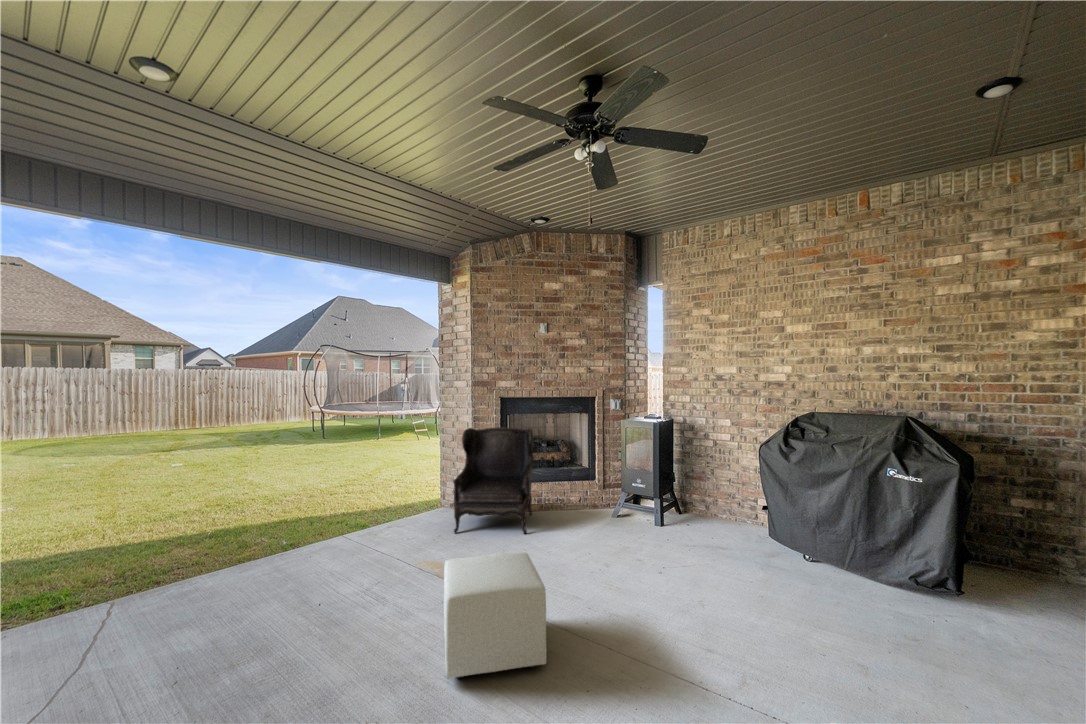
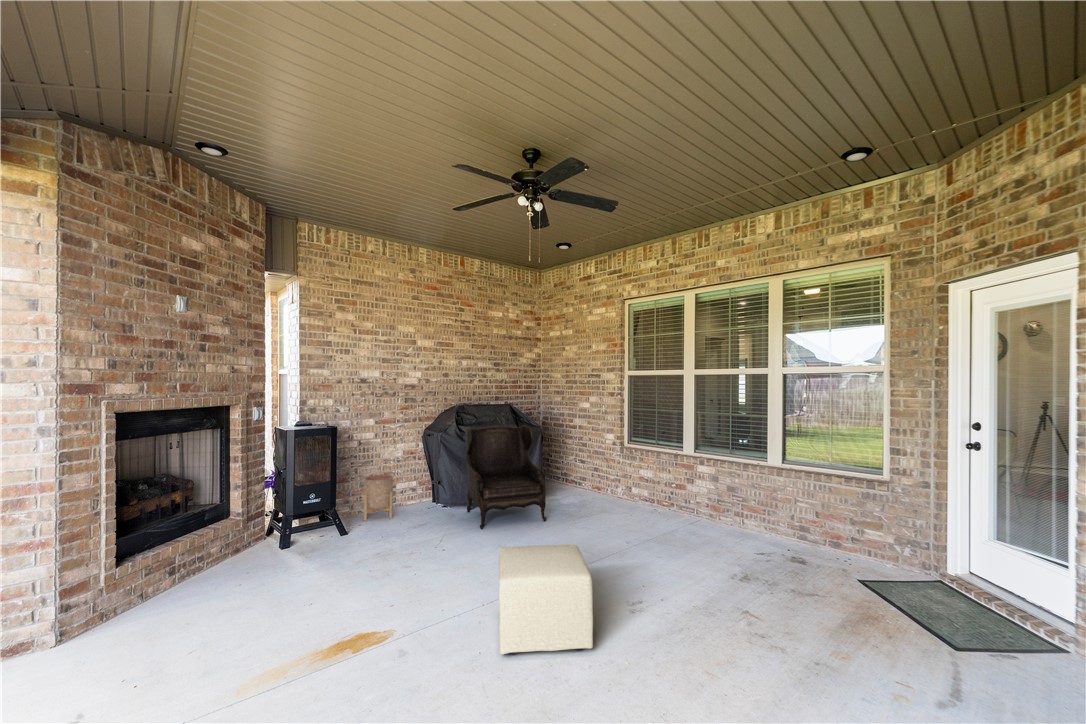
armchair: present [453,427,533,534] -> present [466,425,546,529]
planter: none [702,480,744,532] -> present [364,475,393,521]

